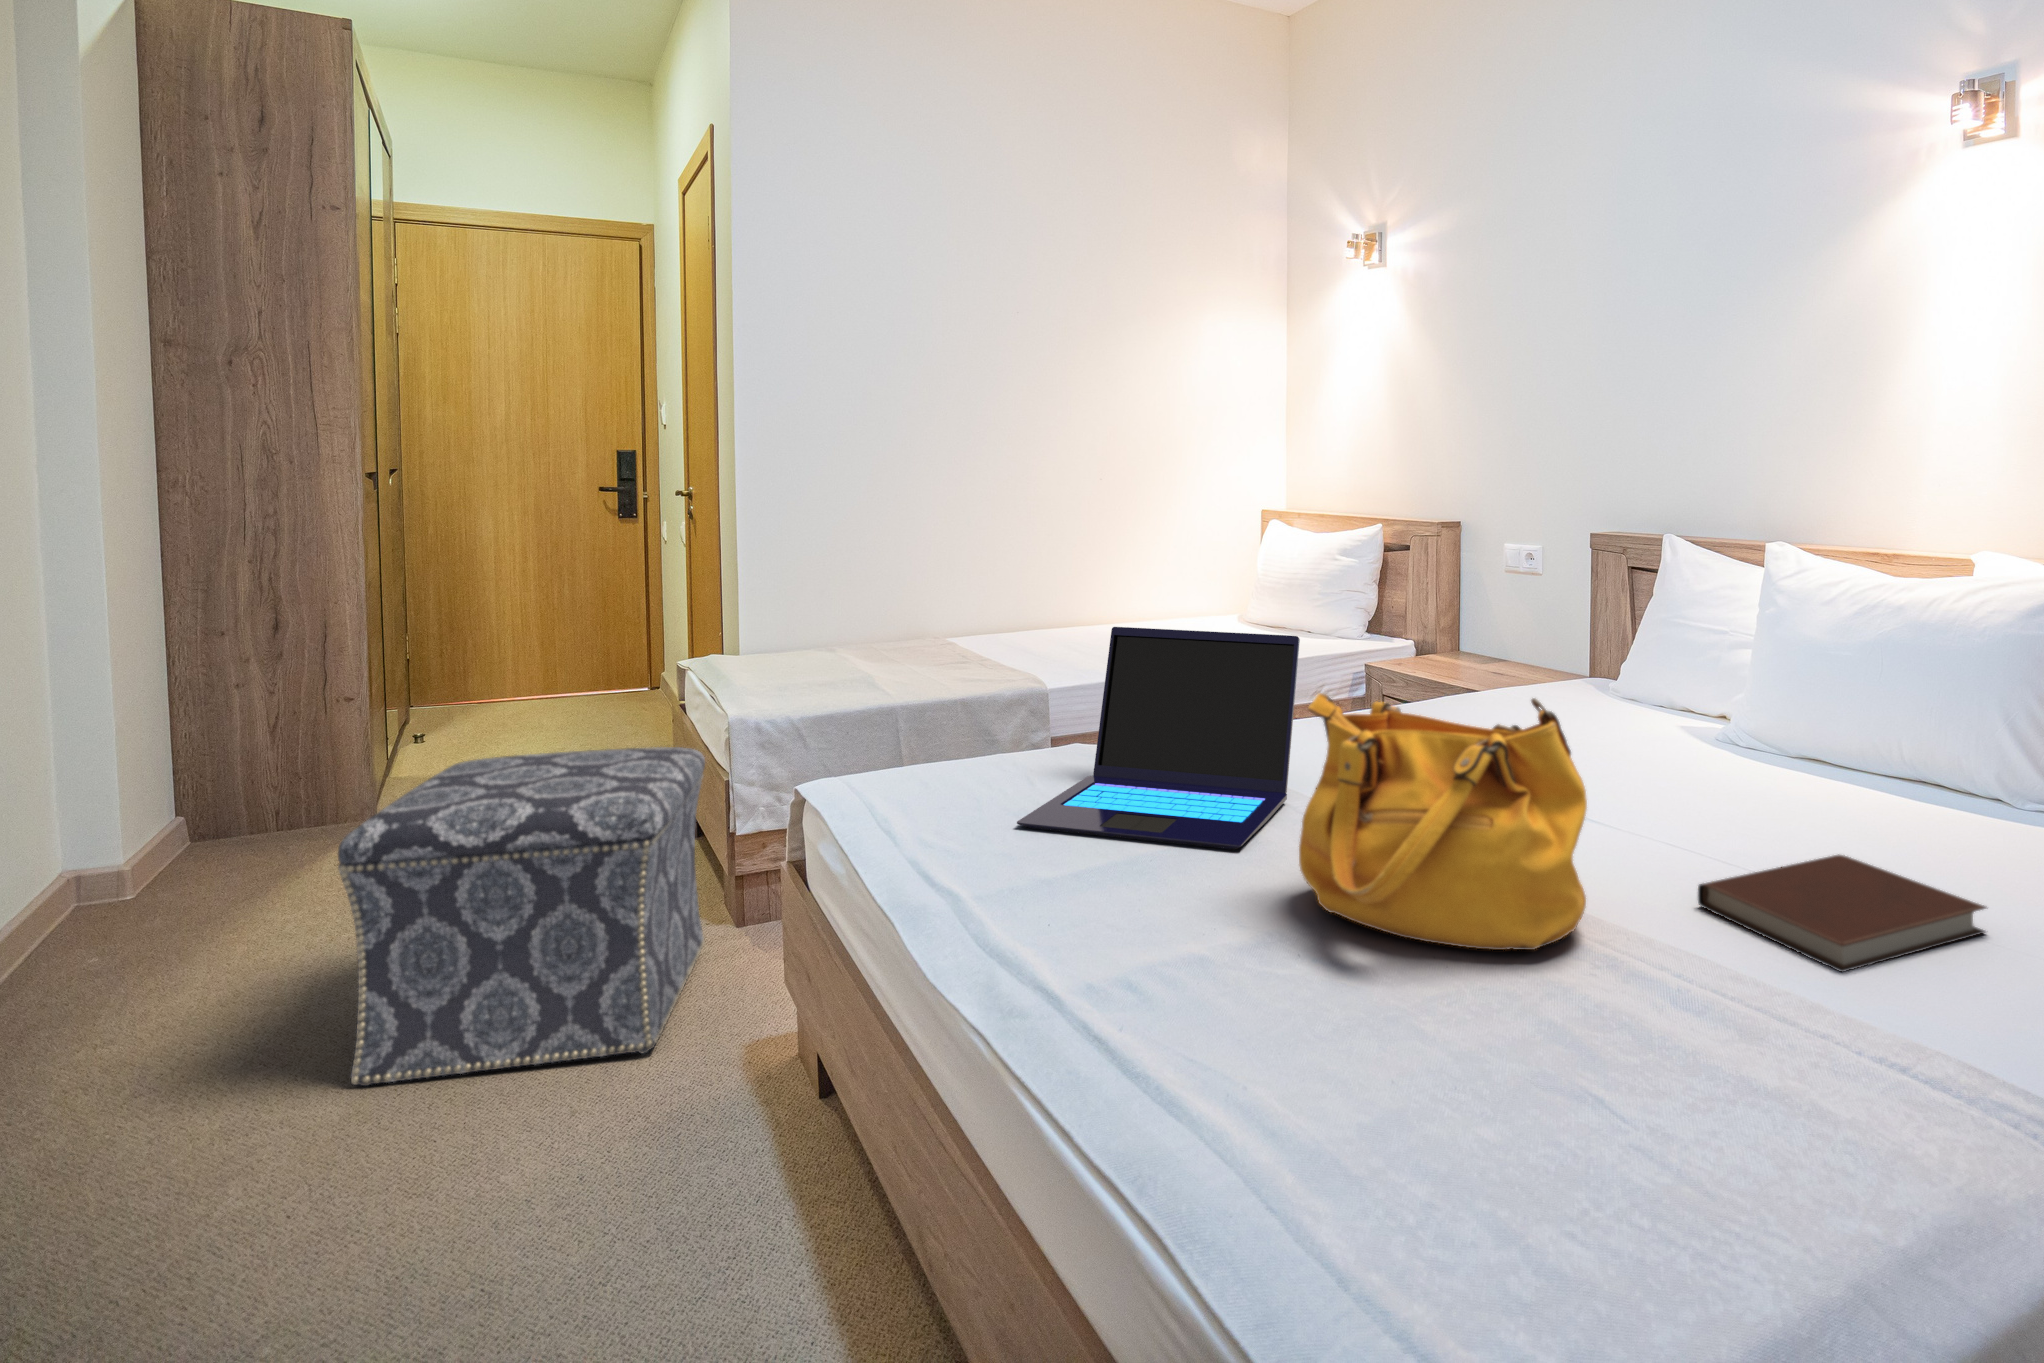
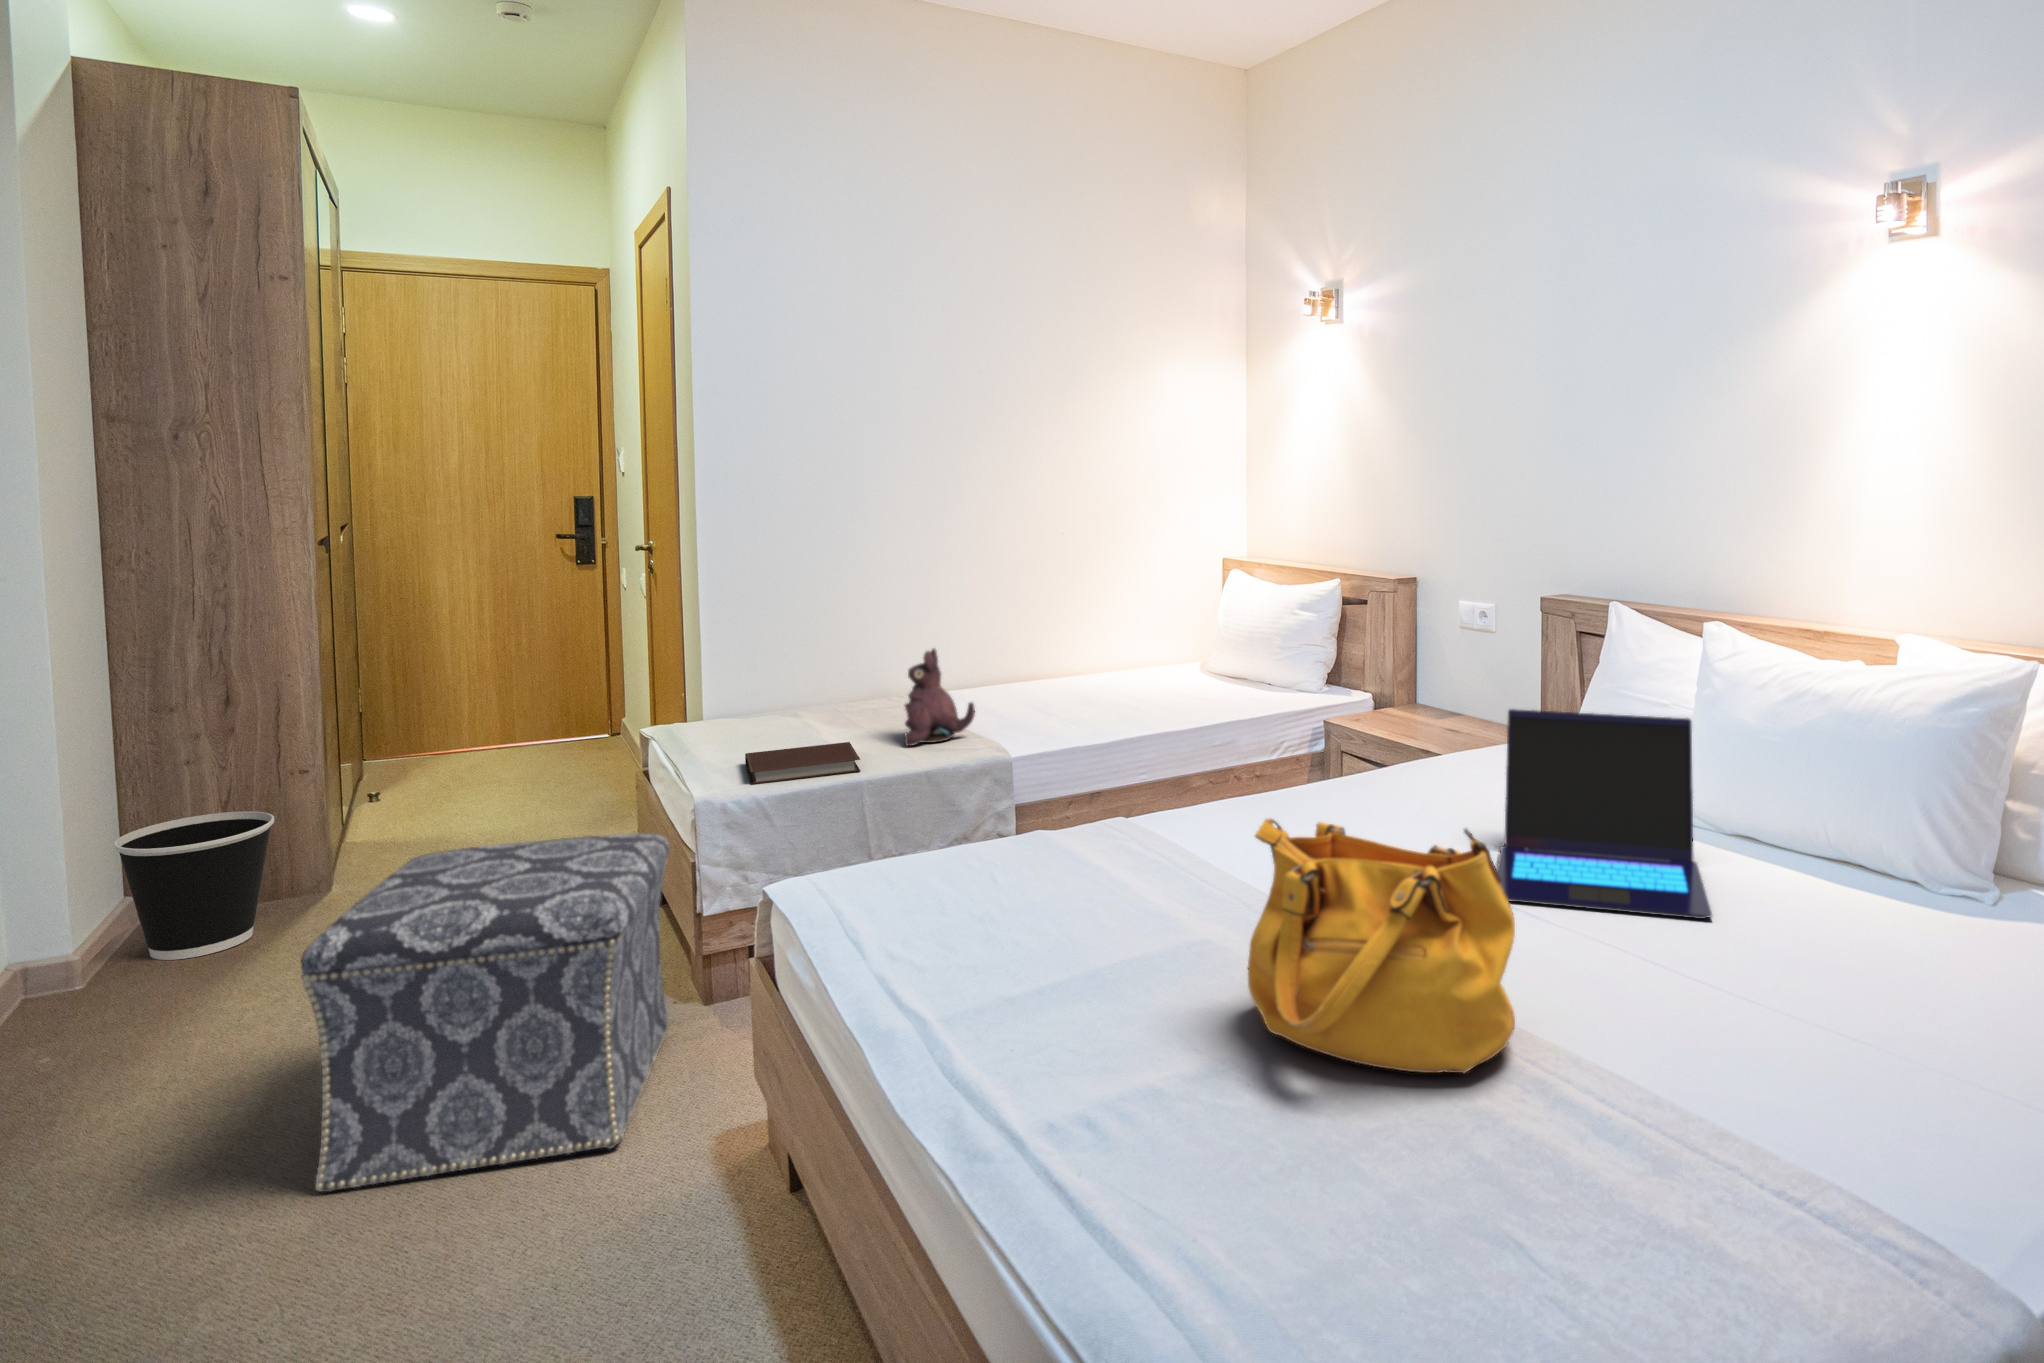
plush toy: none [940,581,1011,678] -> present [905,649,975,746]
laptop: present [1017,627,1300,850] -> present [1497,709,1712,919]
wastebasket: none [167,735,322,876] -> present [114,811,274,960]
notebook: present [1698,854,1986,972] -> present [745,742,860,784]

